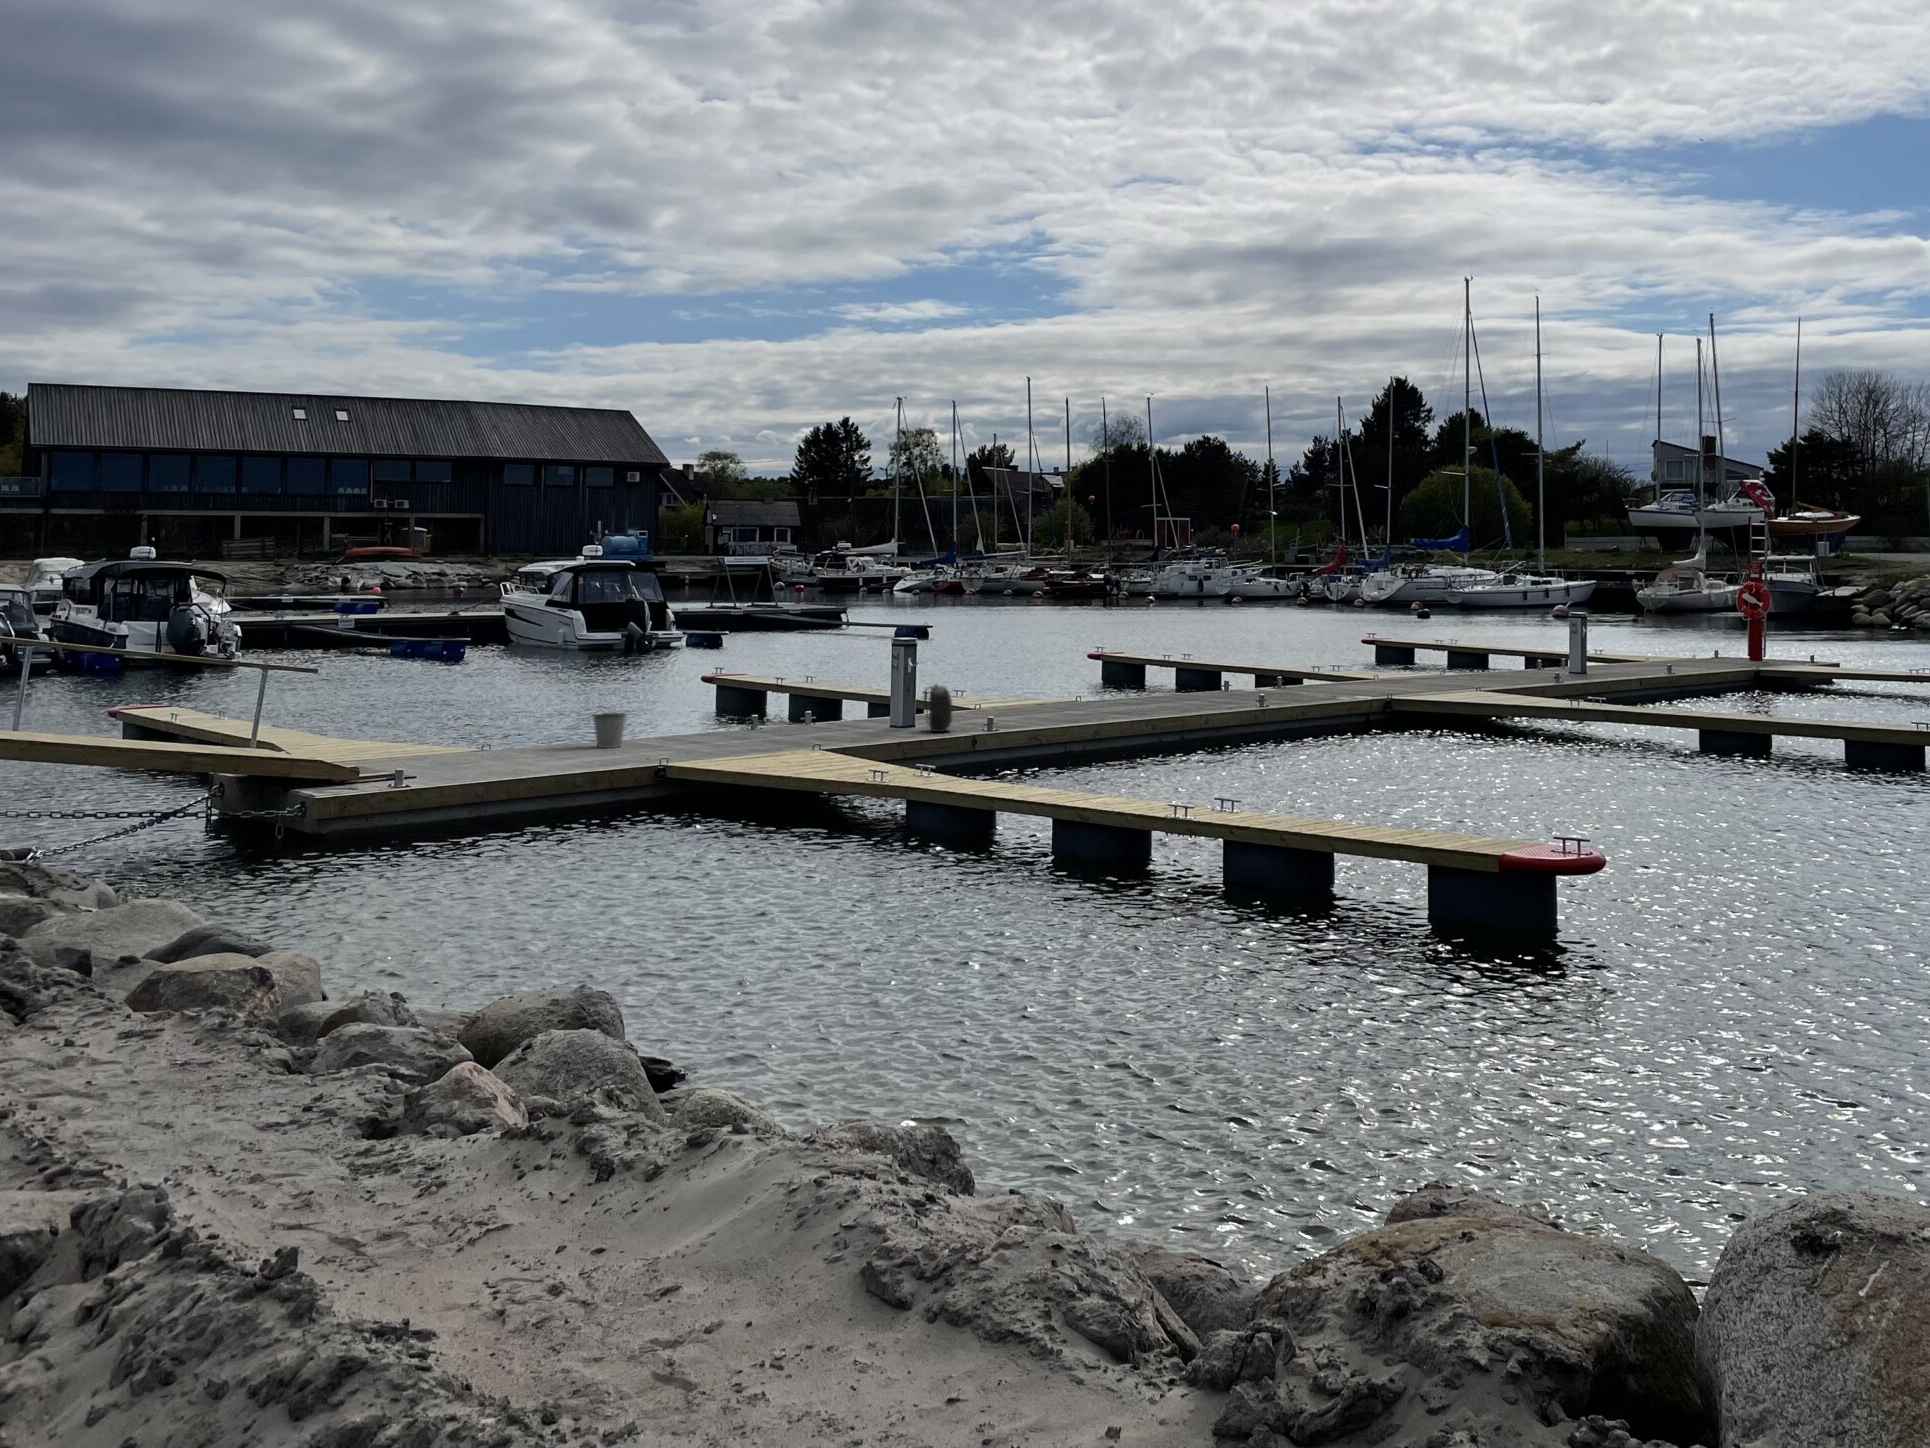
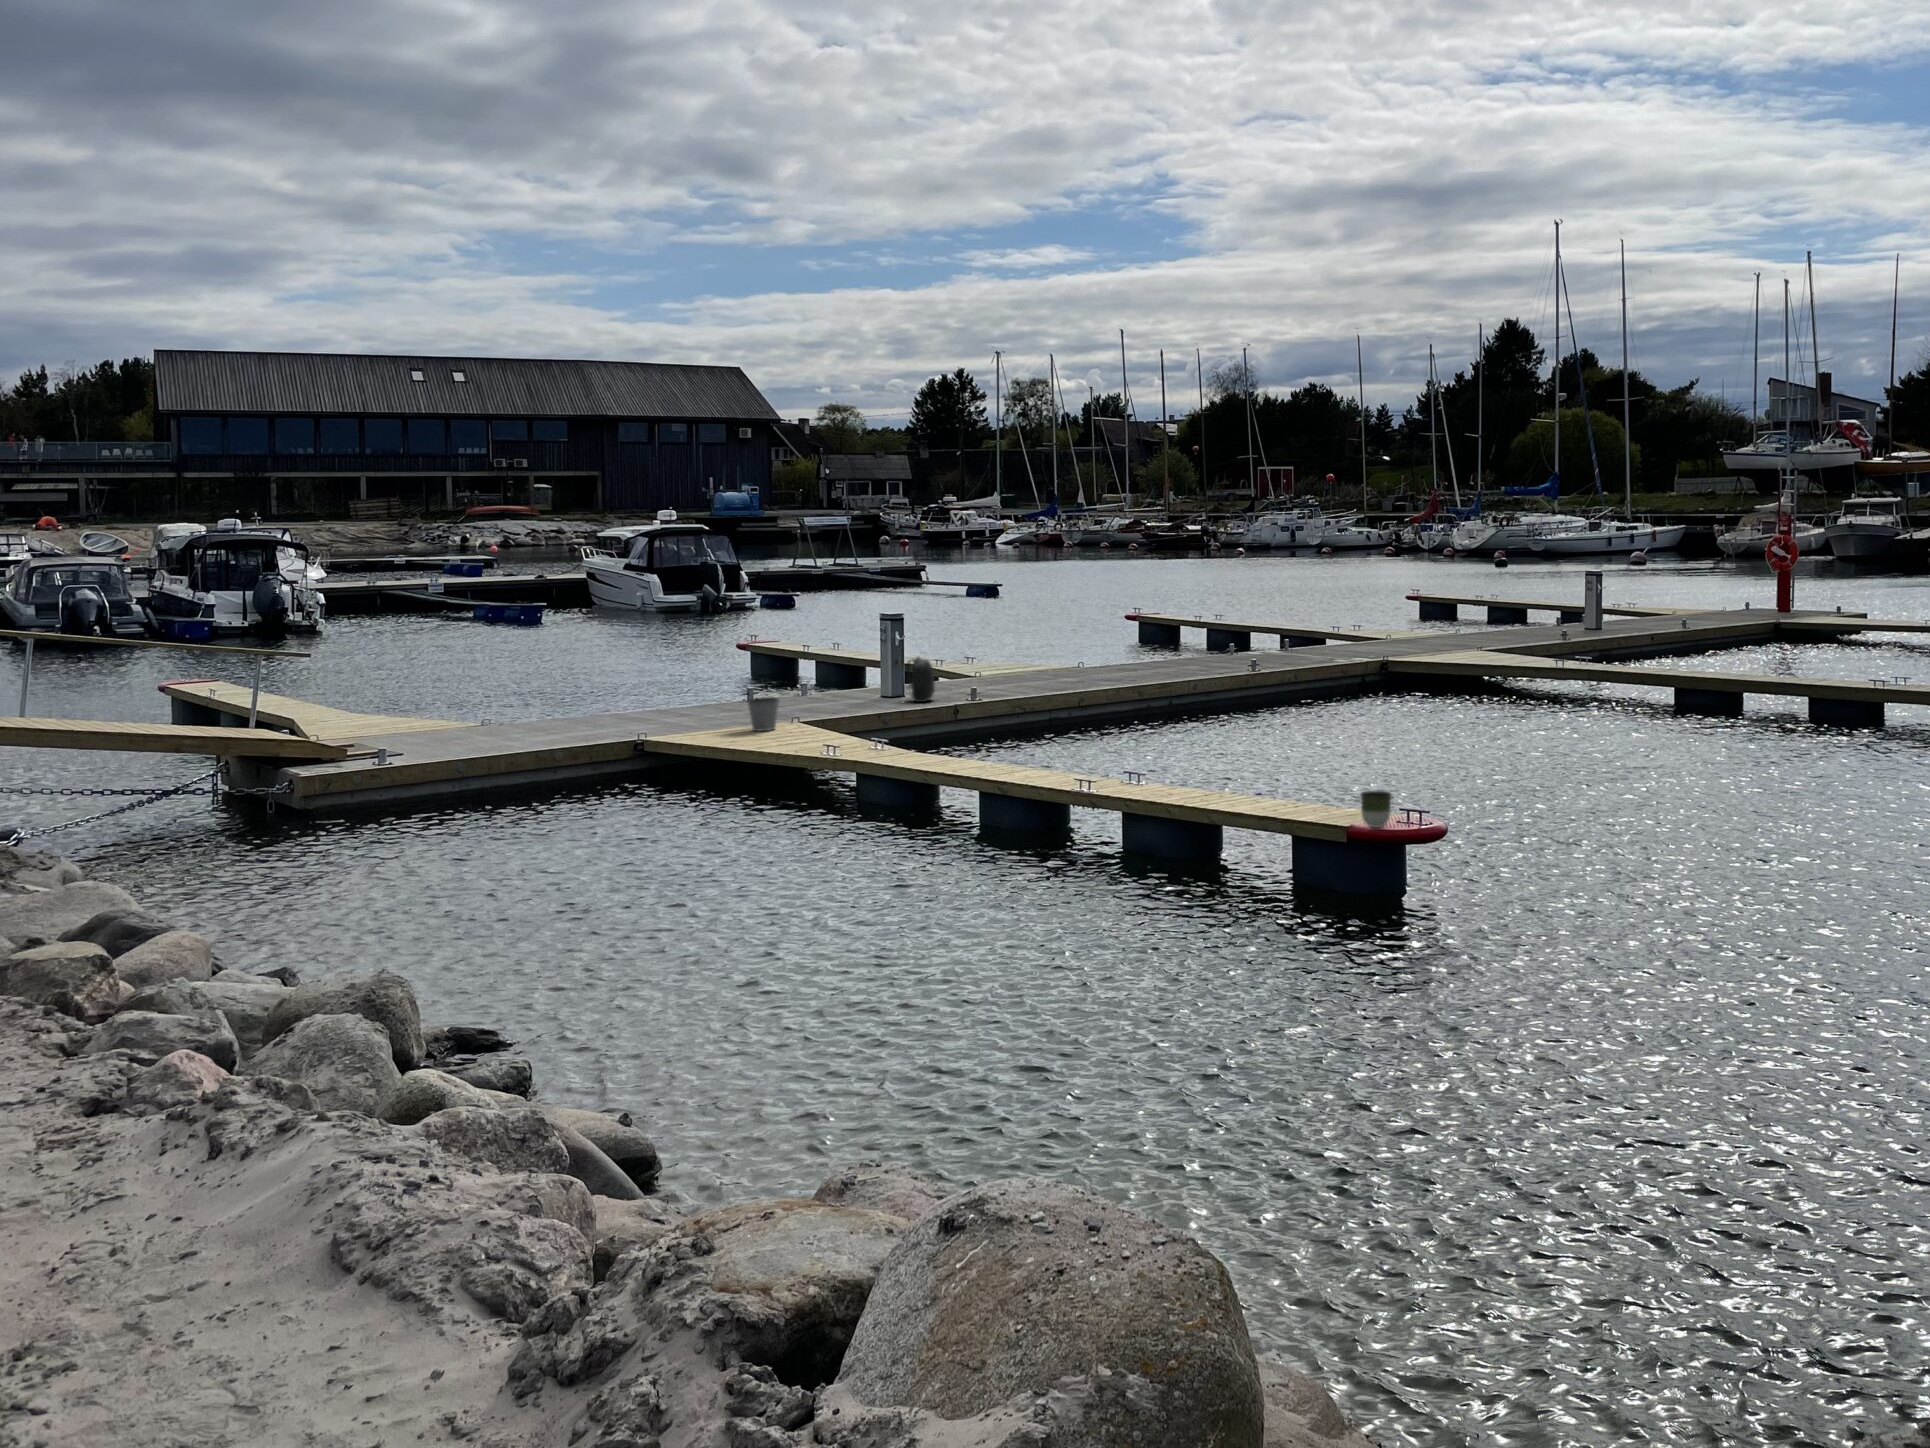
bucket: present [592,713,626,748] -> present [747,697,779,731]
planter: none [1512,816,1546,857] -> present [1360,791,1391,828]

